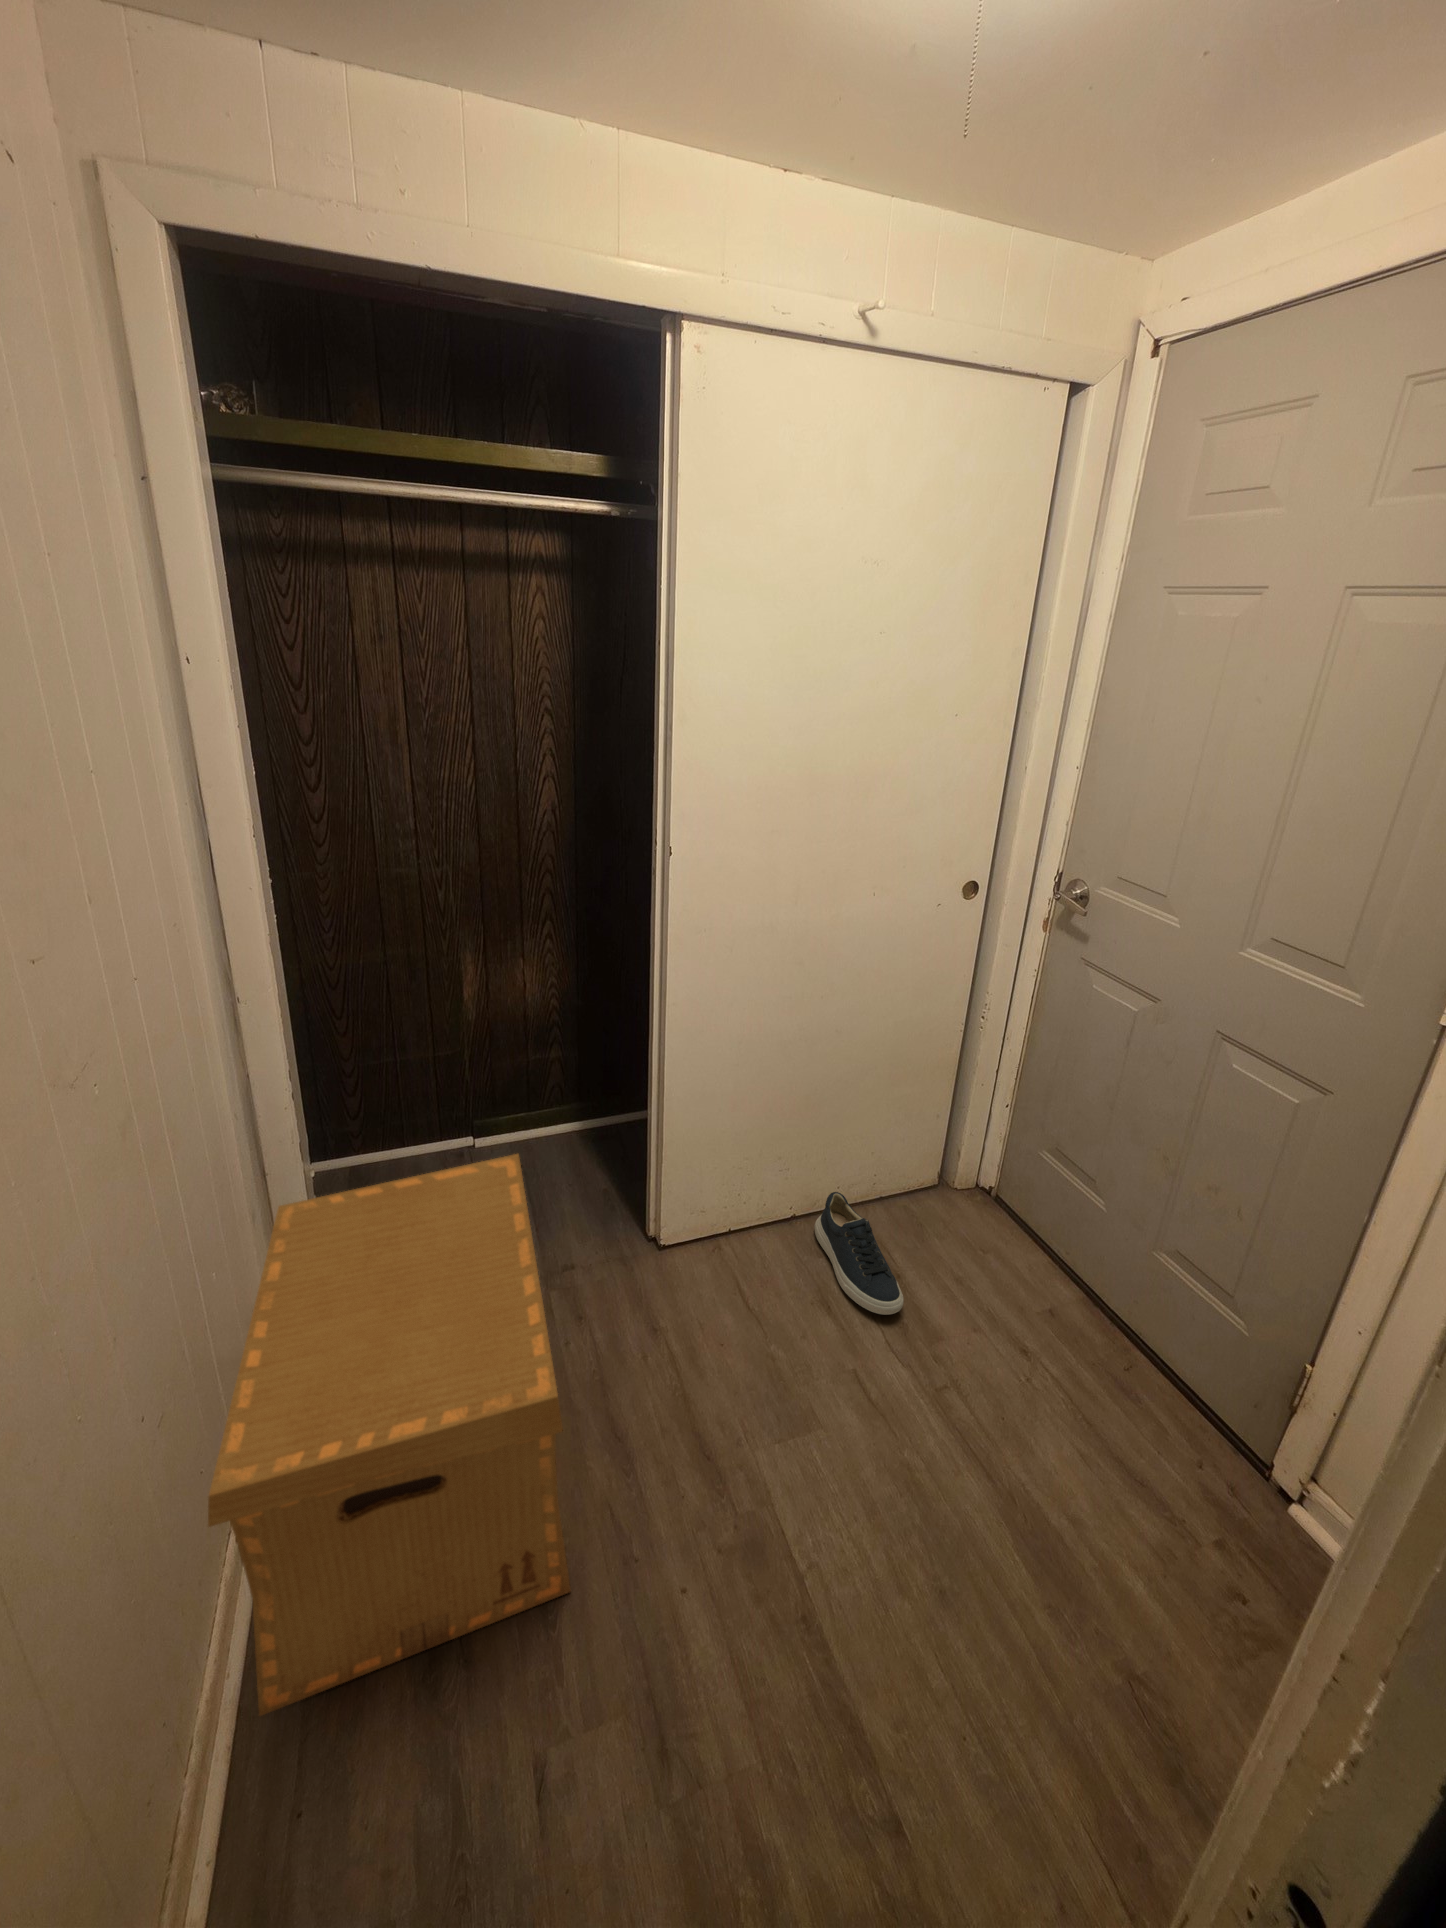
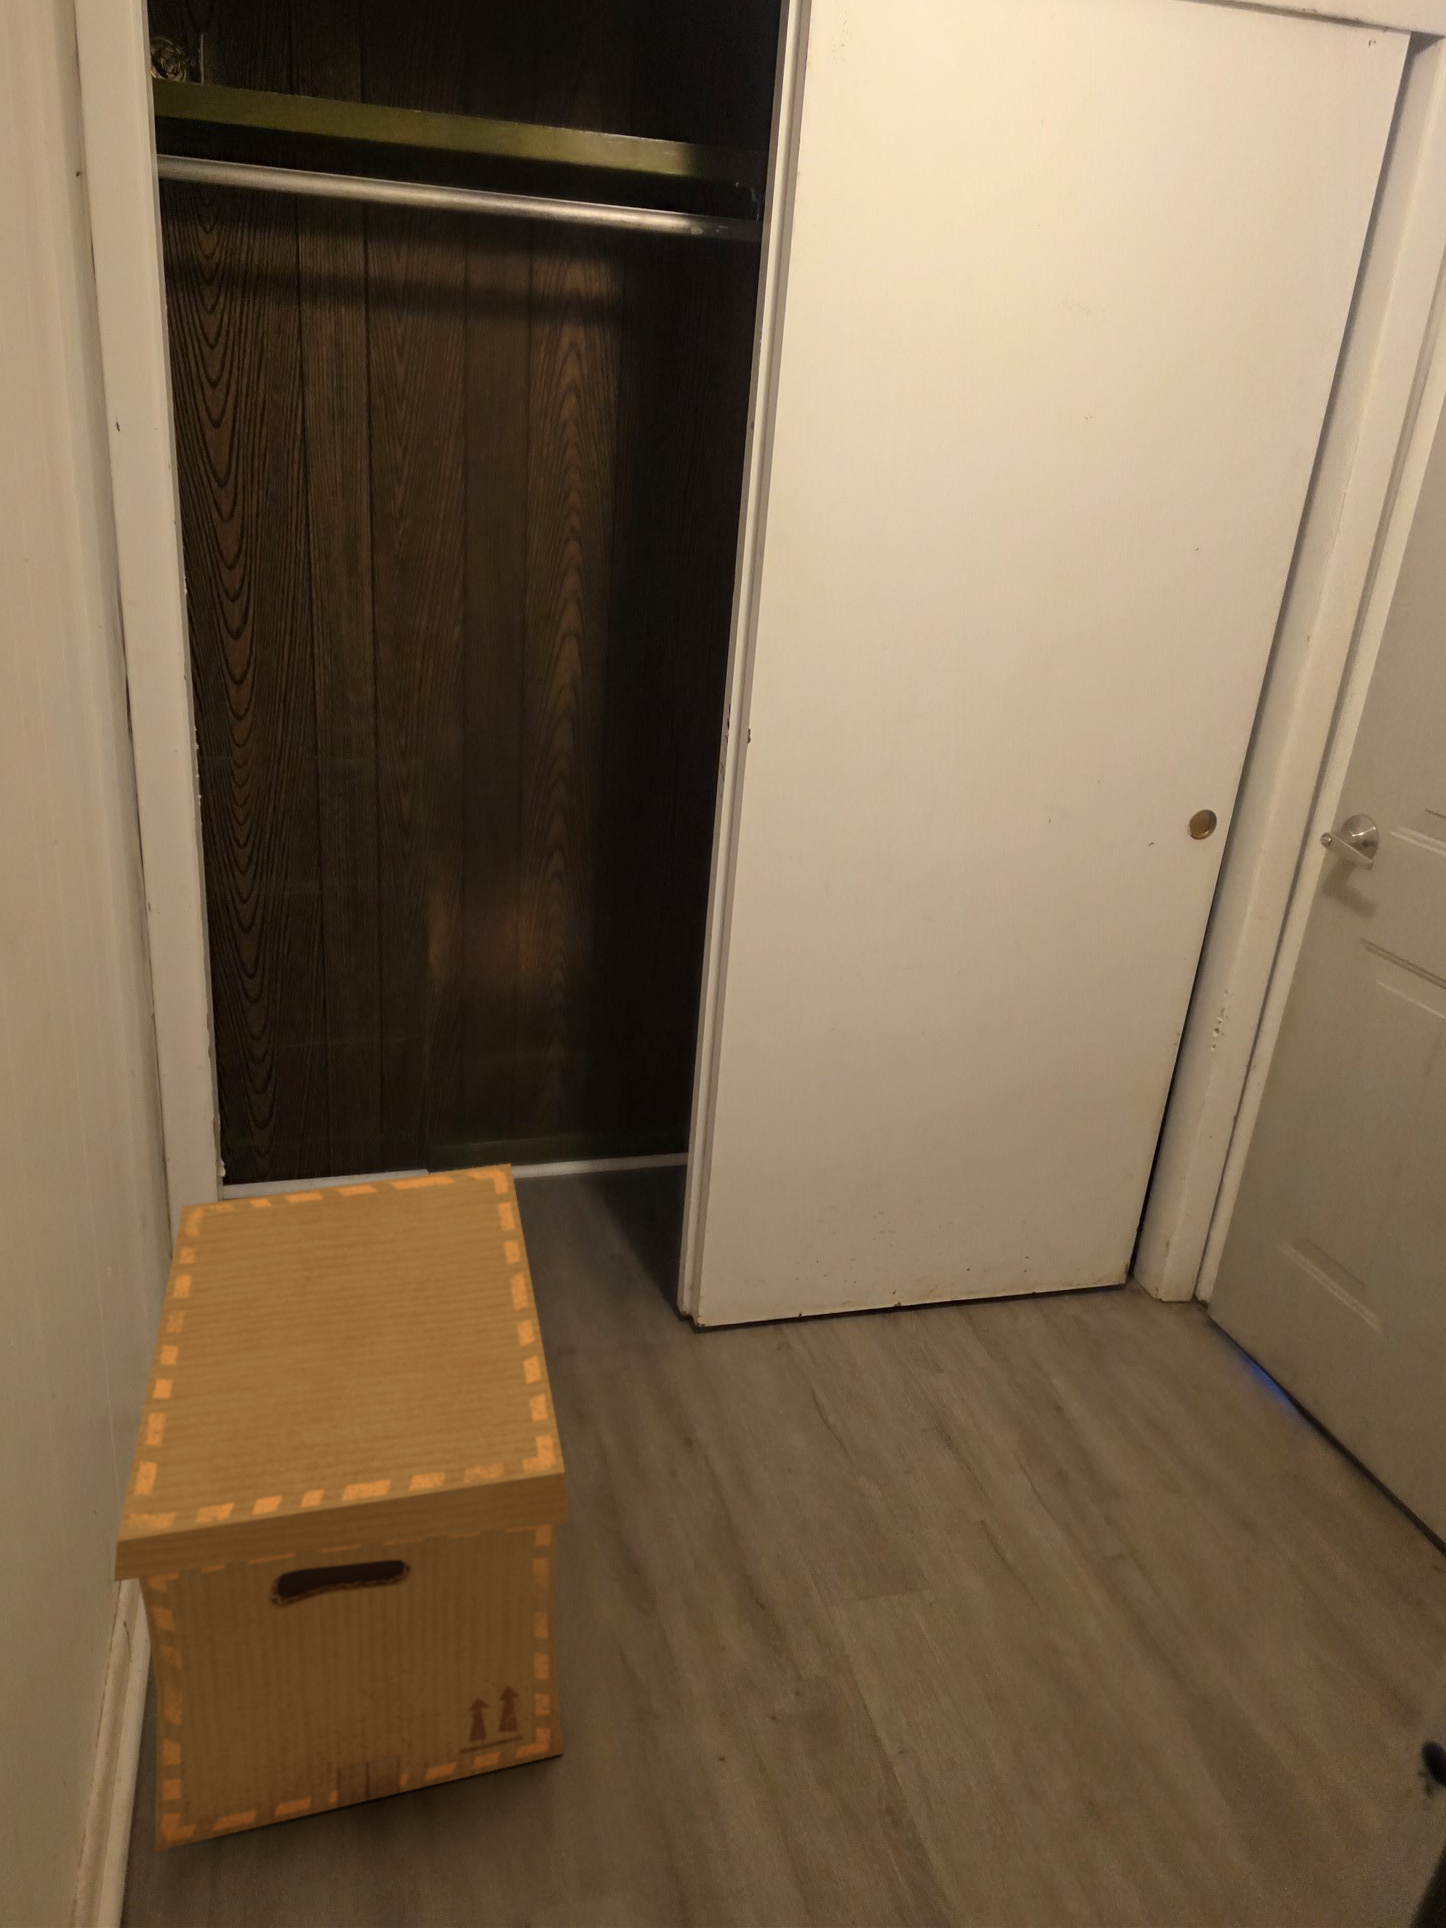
shoe: present [814,1192,904,1315] -> none [930,1270,1058,1447]

